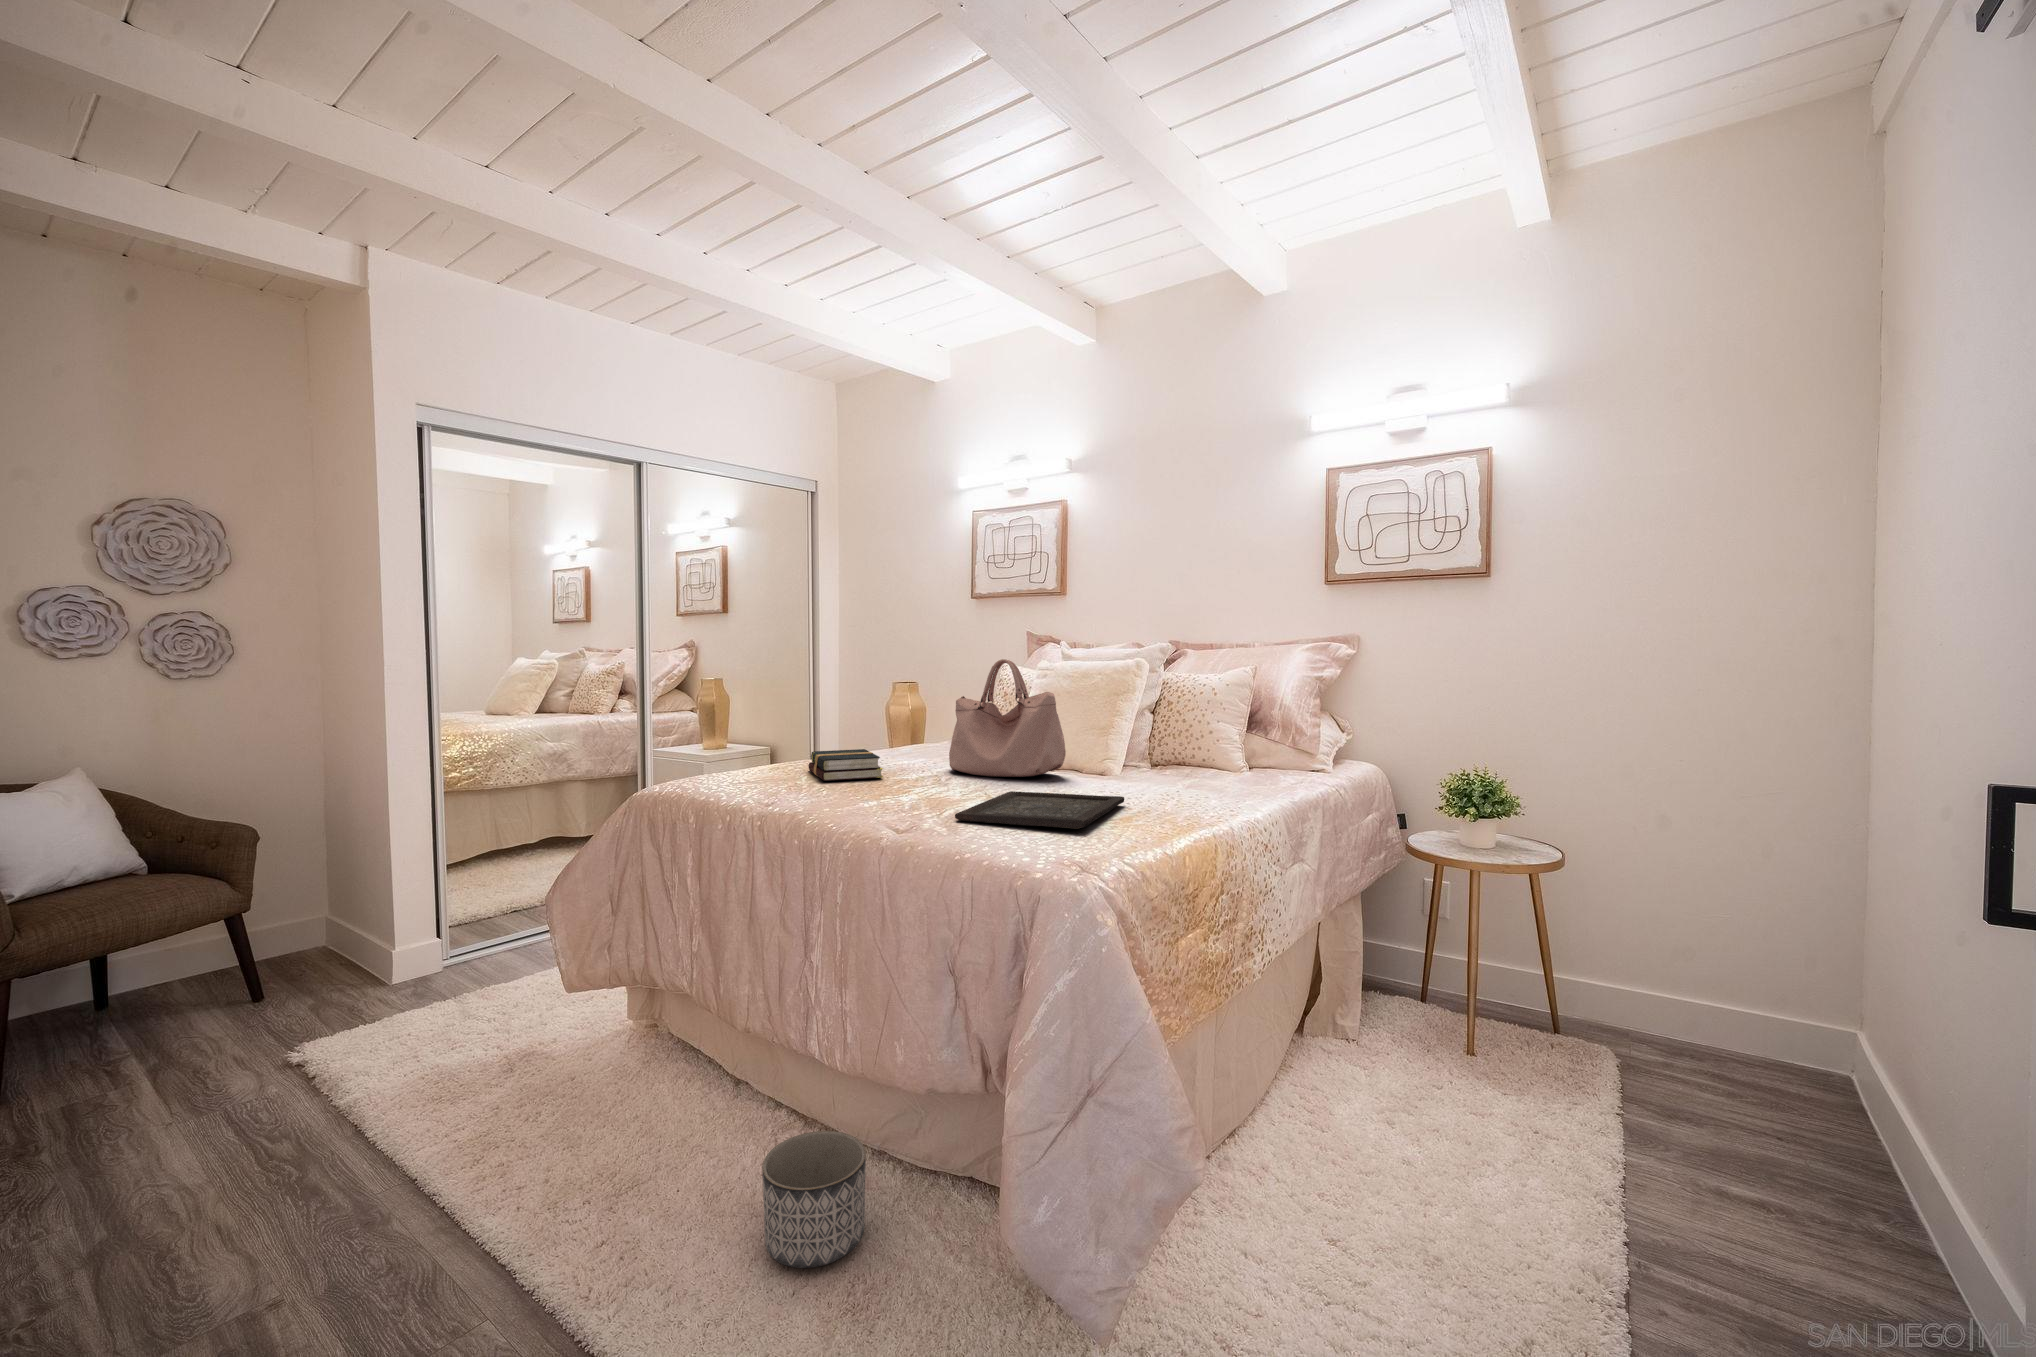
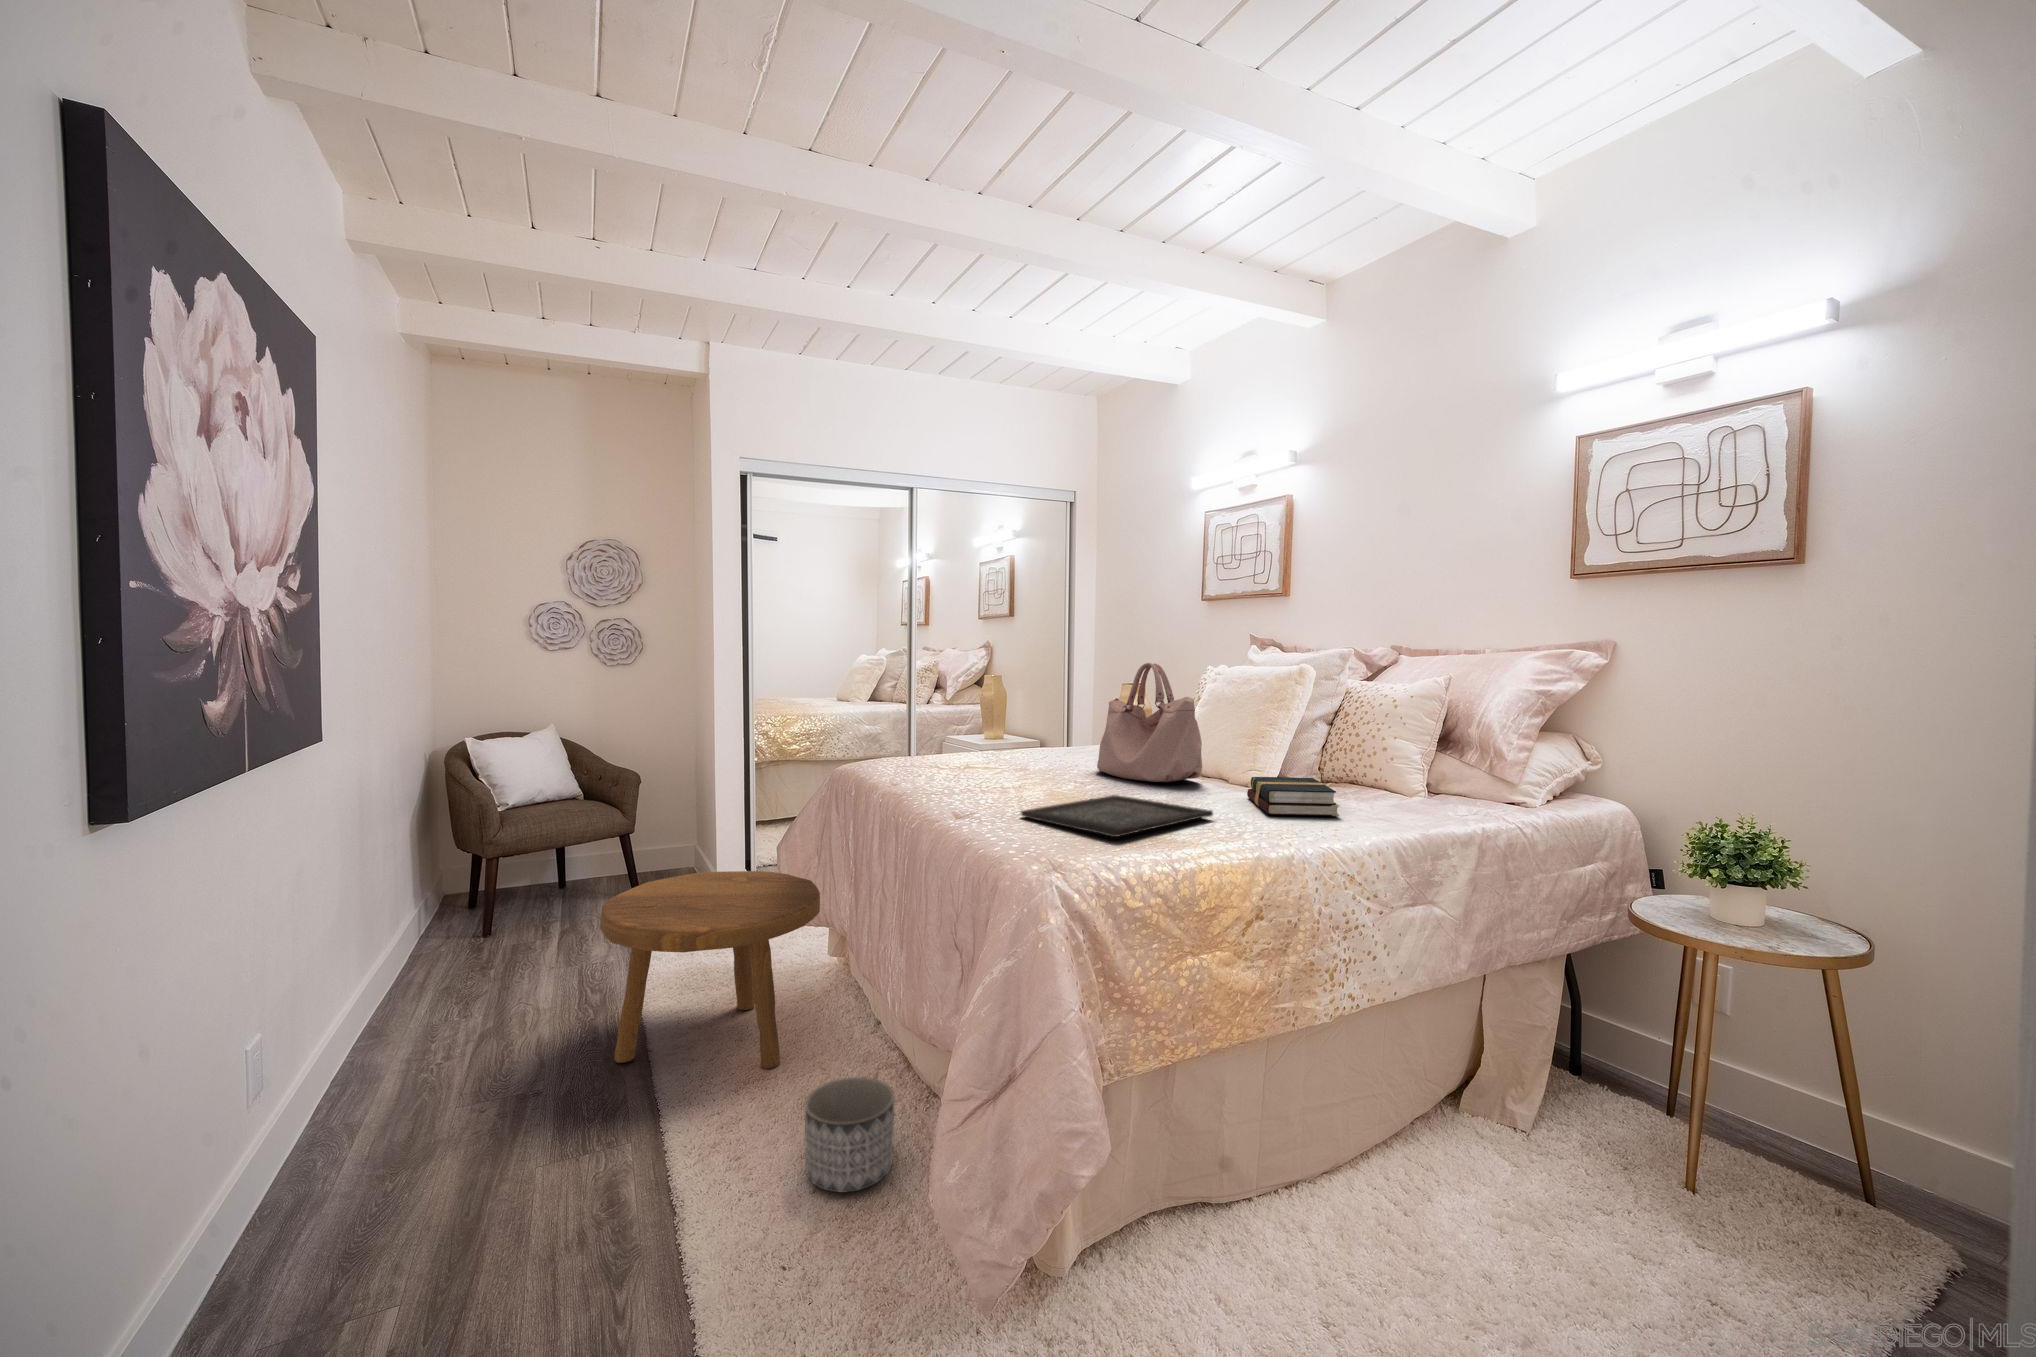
hardback book: present [808,749,883,781] -> present [1247,777,1340,816]
footstool: none [362,925,667,1208] -> present [600,871,820,1069]

